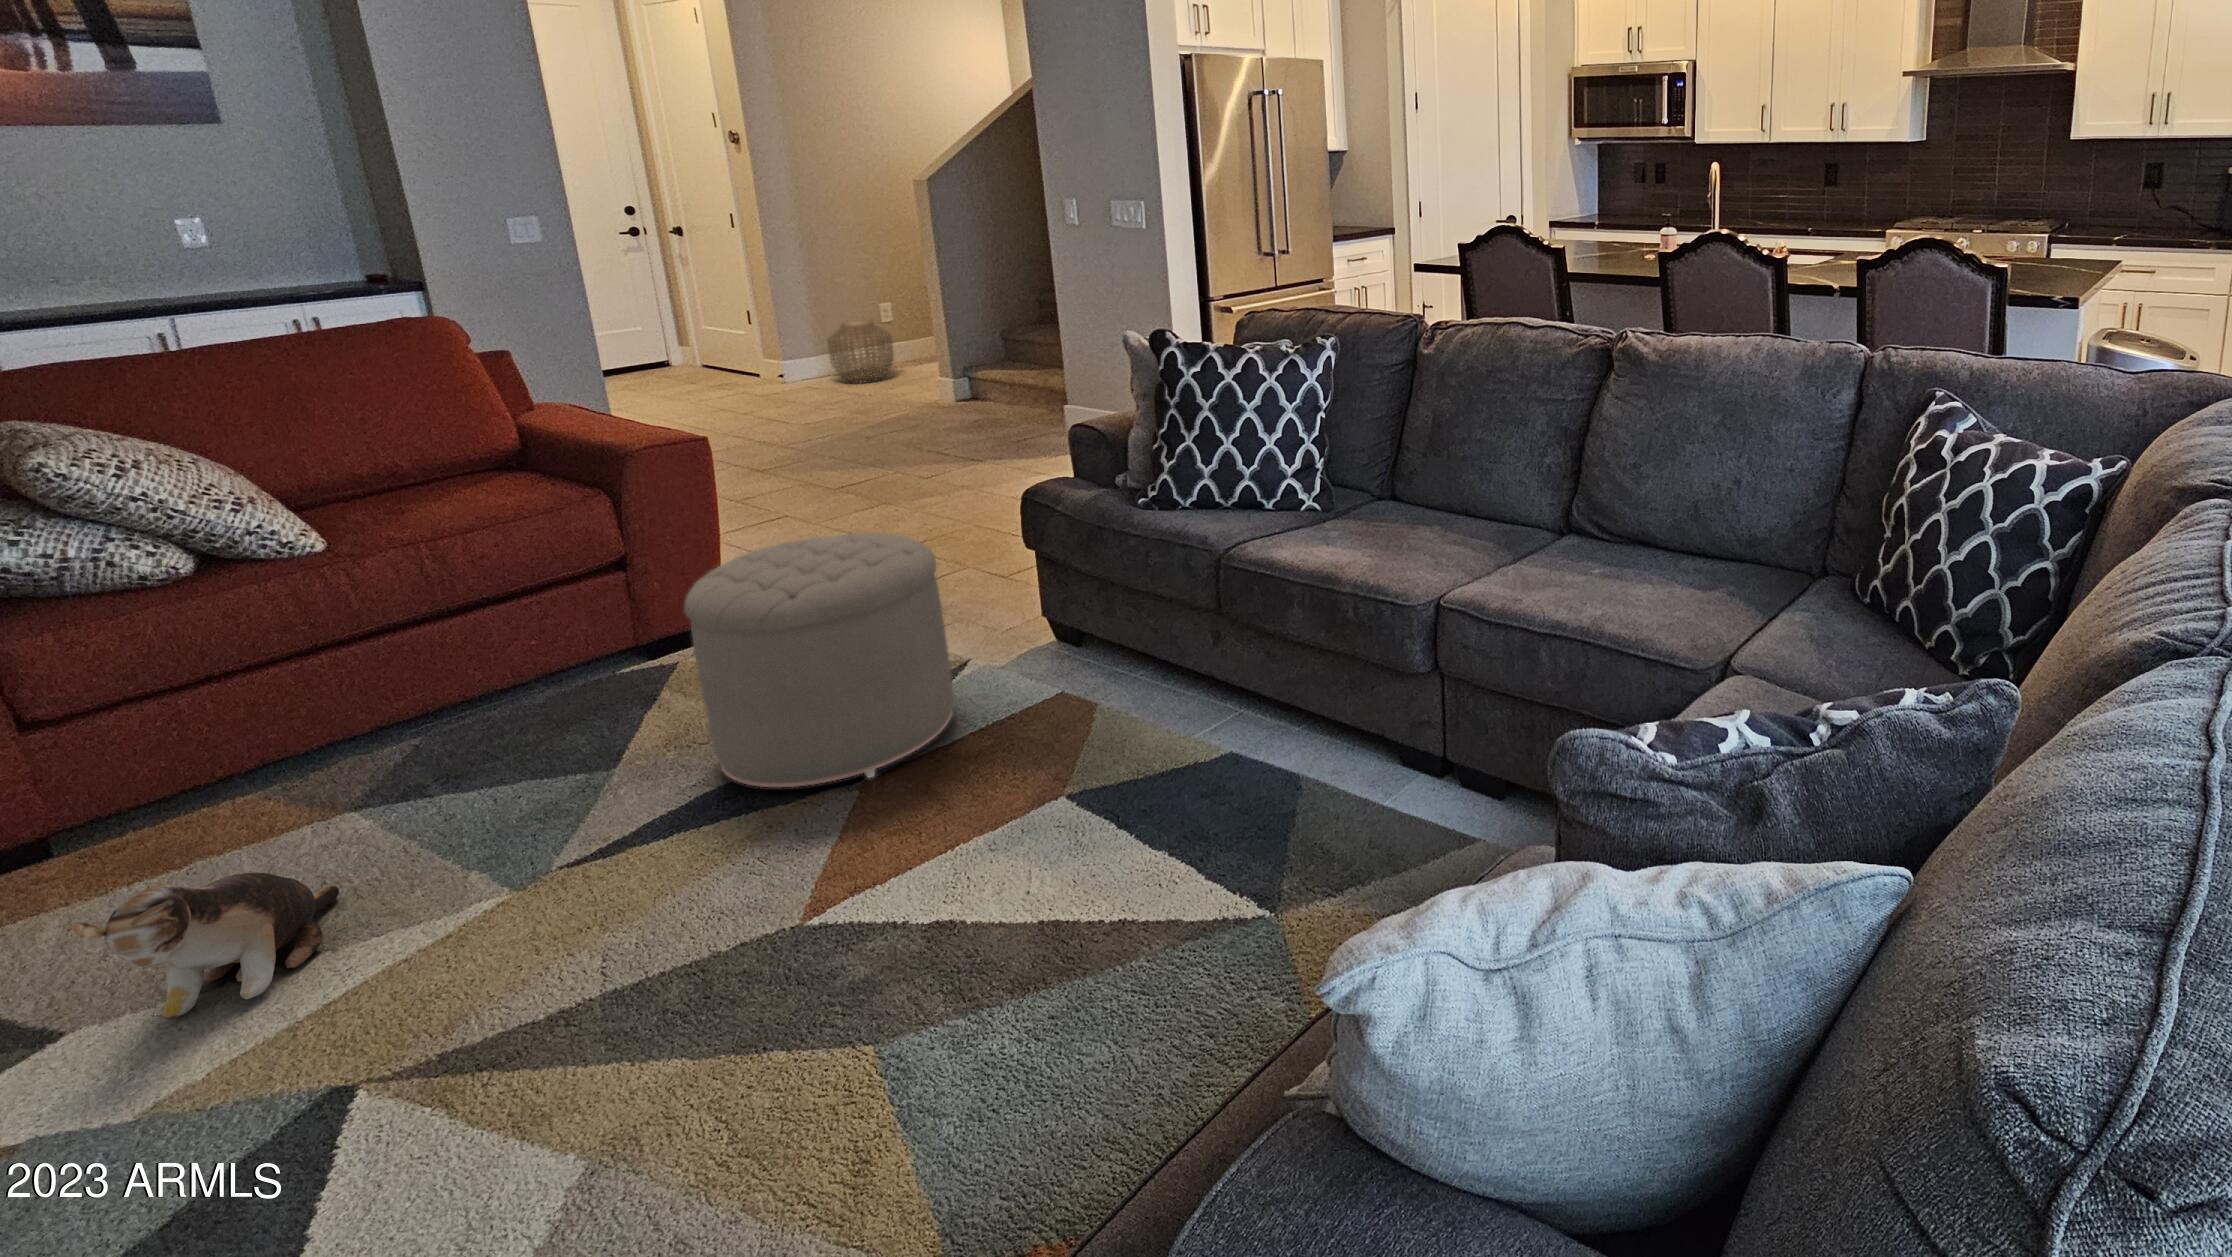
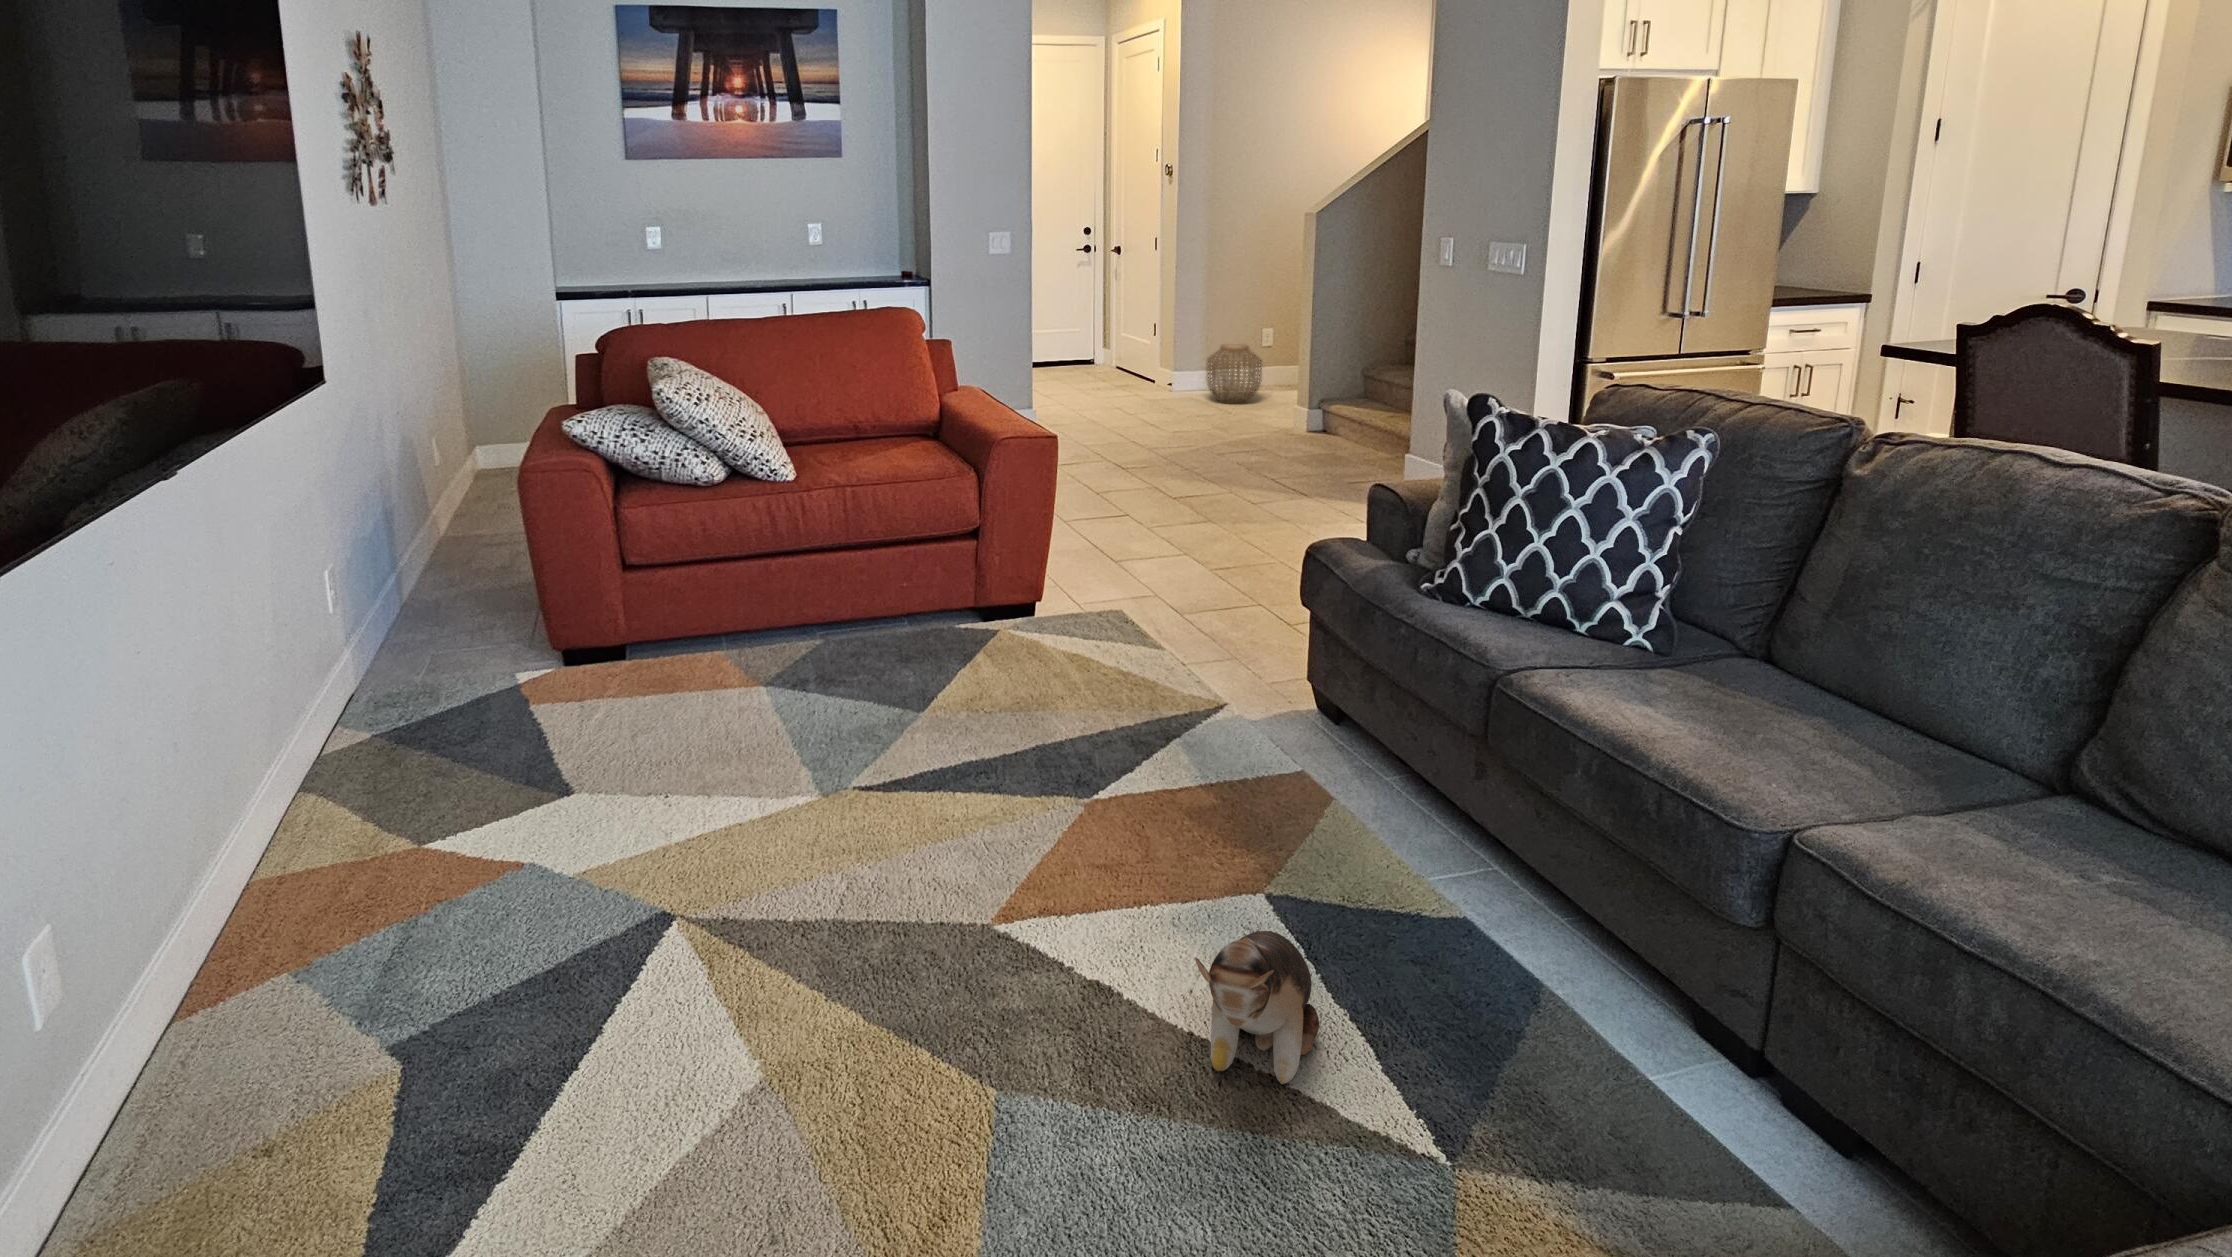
ottoman: present [684,533,954,787] -> none [984,548,1200,799]
plush toy: present [72,873,339,1018] -> present [1195,931,1319,1084]

